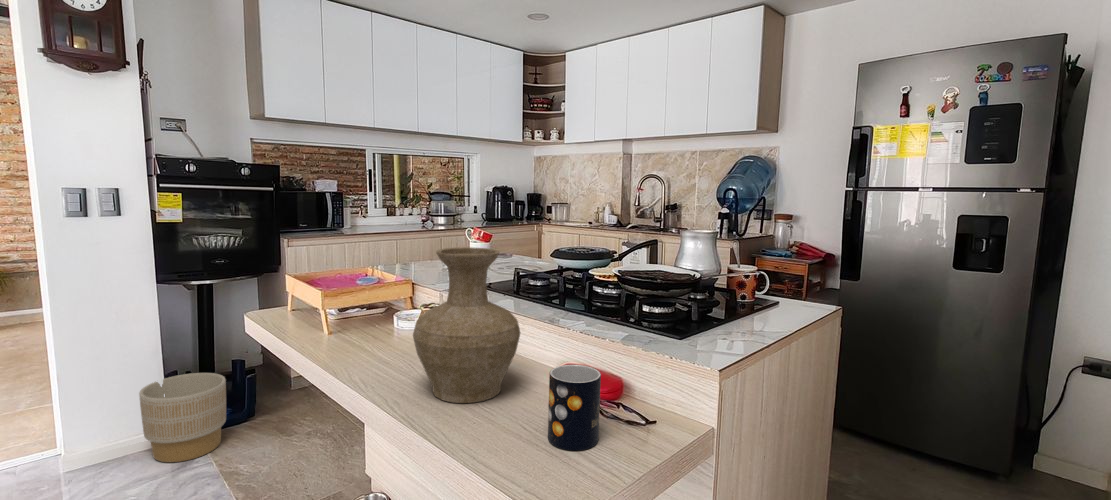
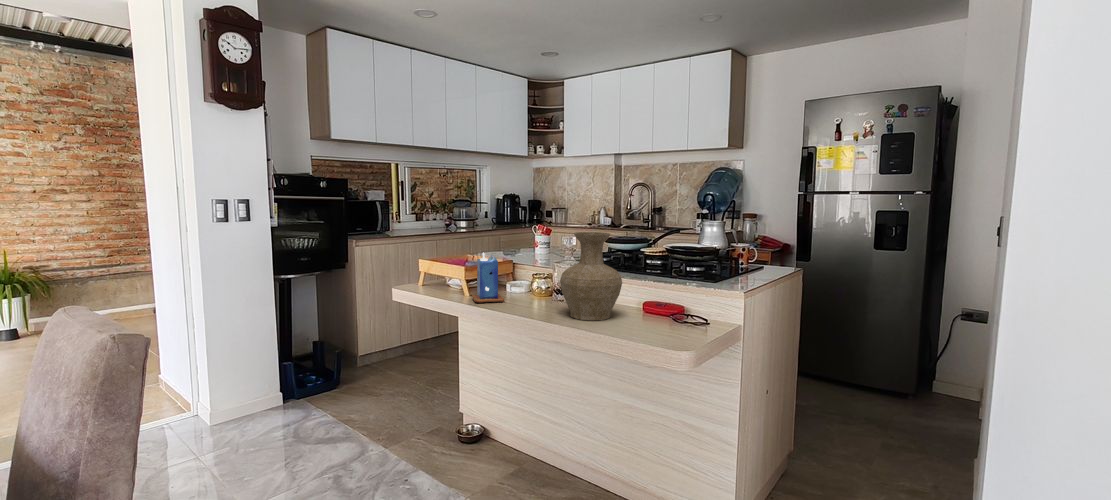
candle: none [319,272,370,350] -> present [472,252,504,303]
mug: present [548,365,601,450] -> none [653,292,682,333]
planter: present [139,373,226,462] -> none [267,348,329,416]

